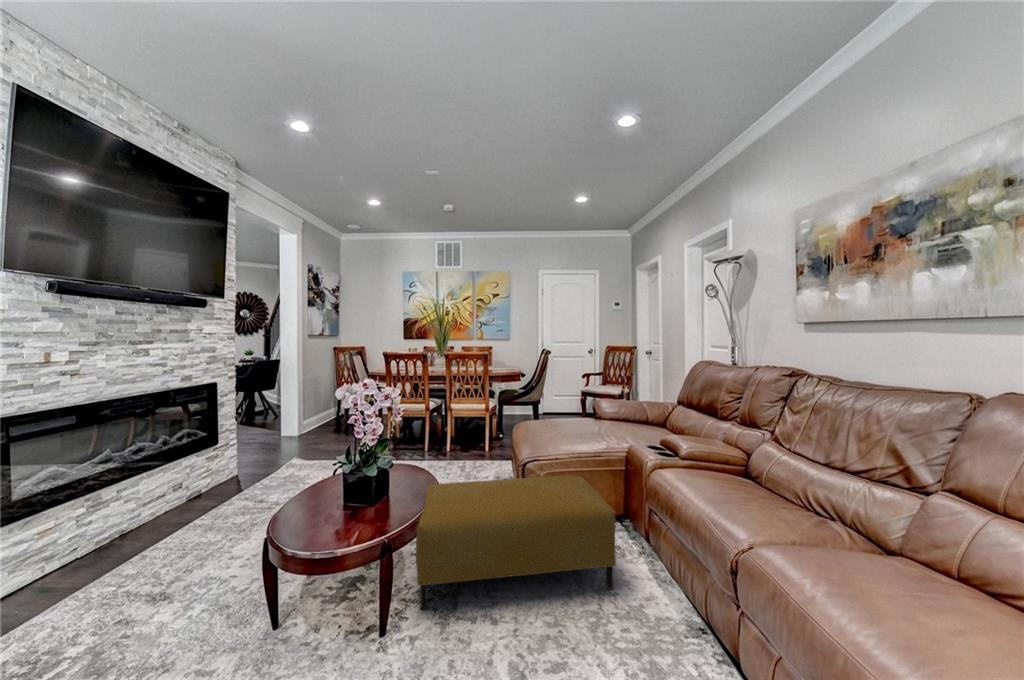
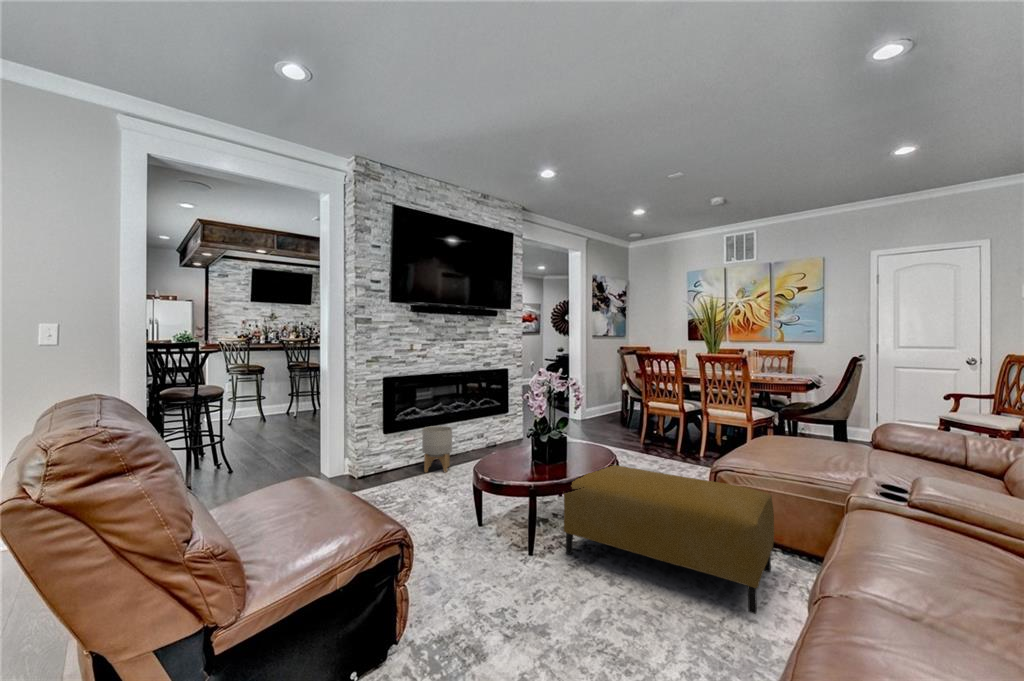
planter: none [77,481,145,569] -> present [422,426,452,472]

